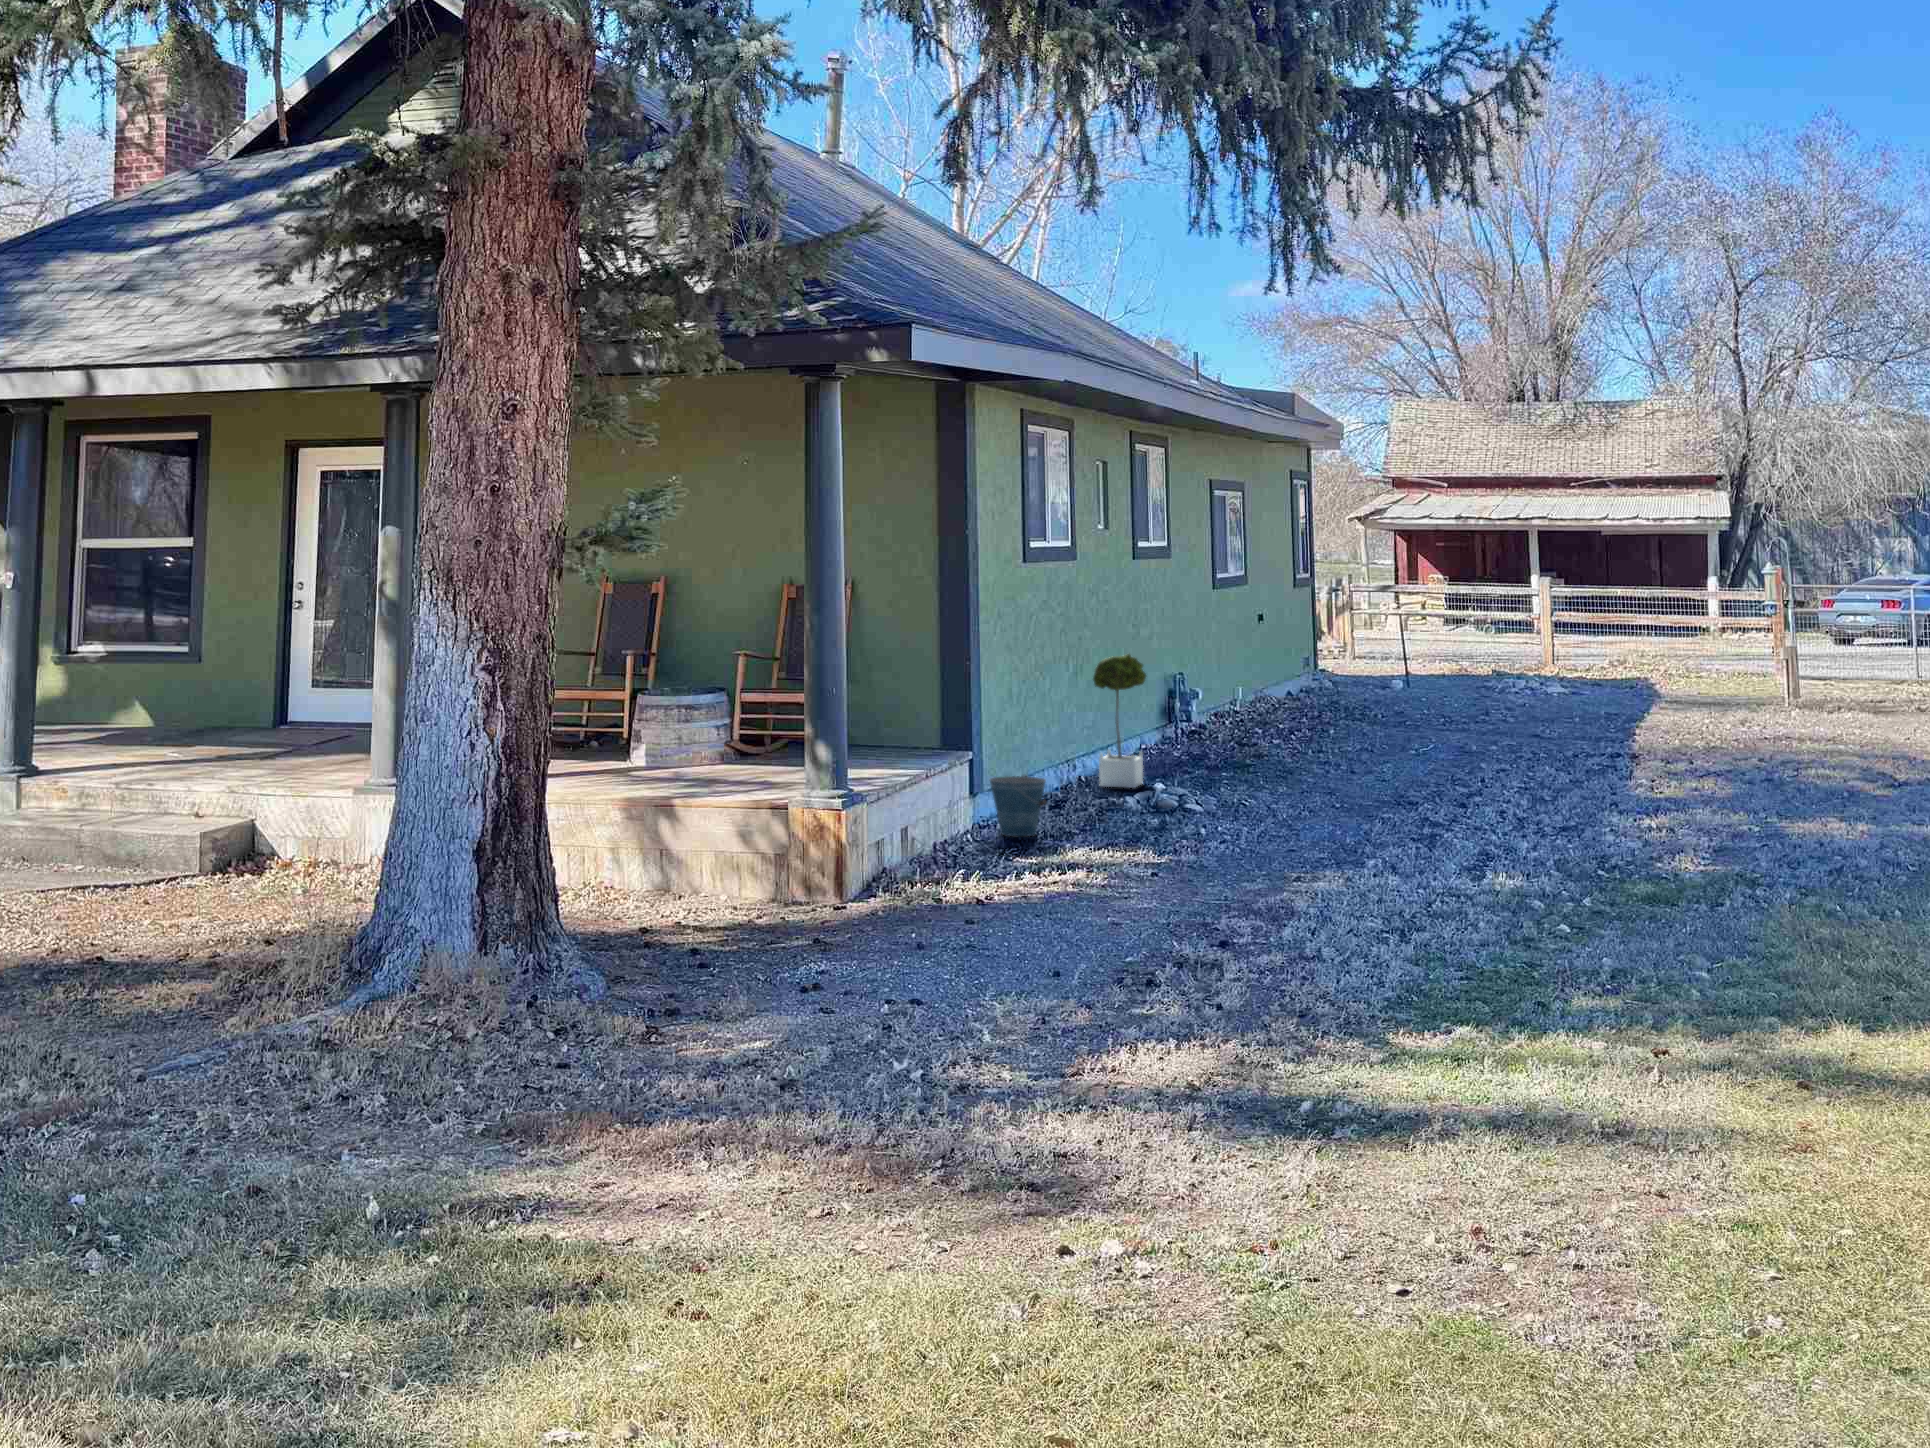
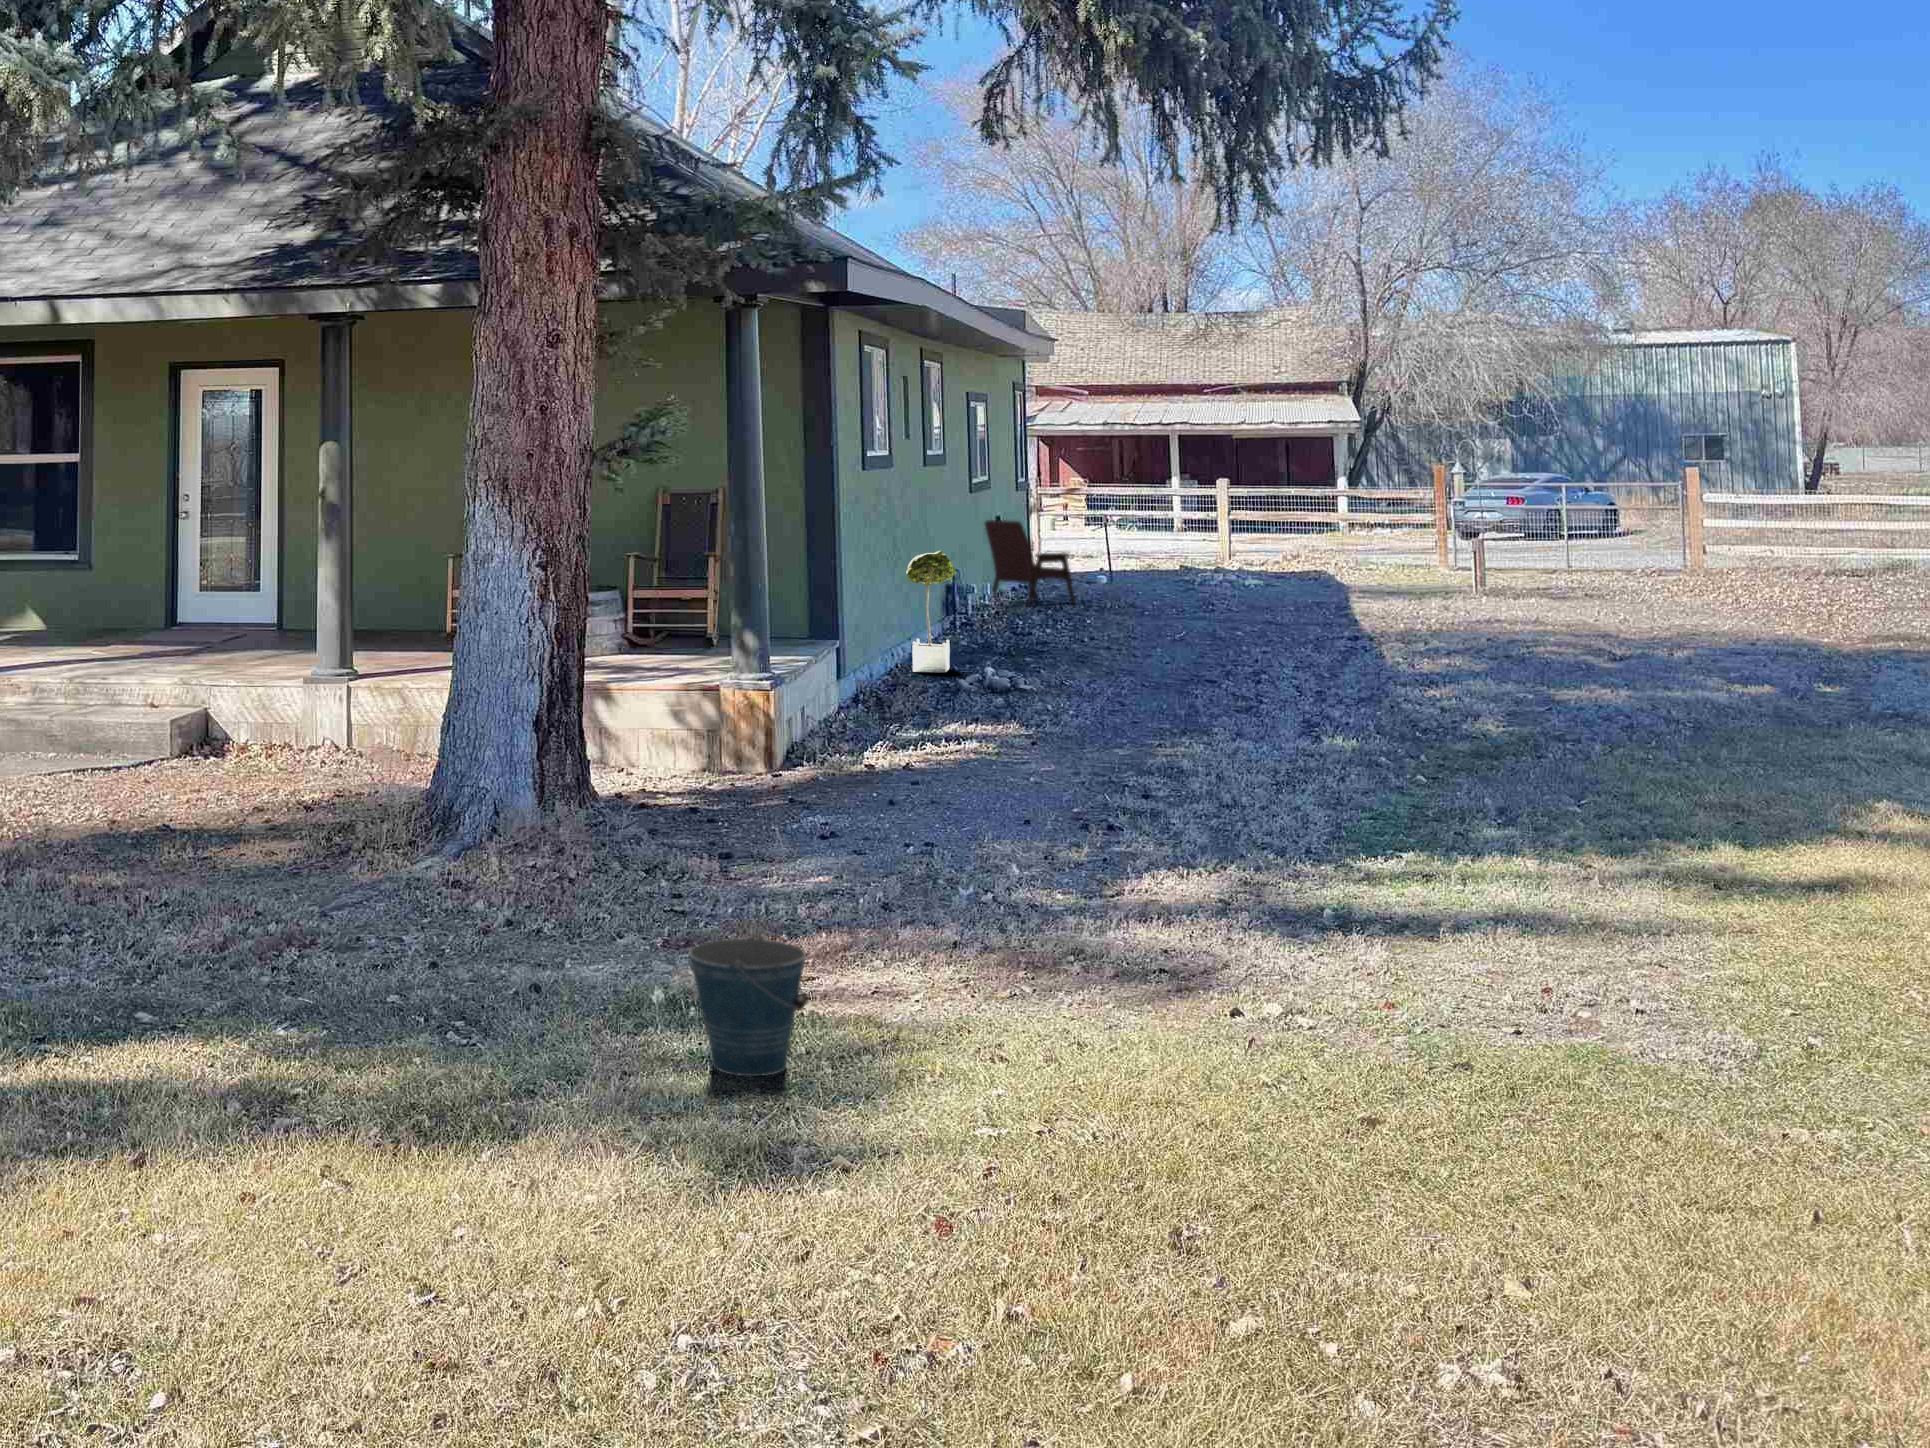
armchair: none [1255,619,1353,713] -> present [985,520,1075,606]
bucket: present [990,775,1047,836] -> present [689,934,808,1076]

